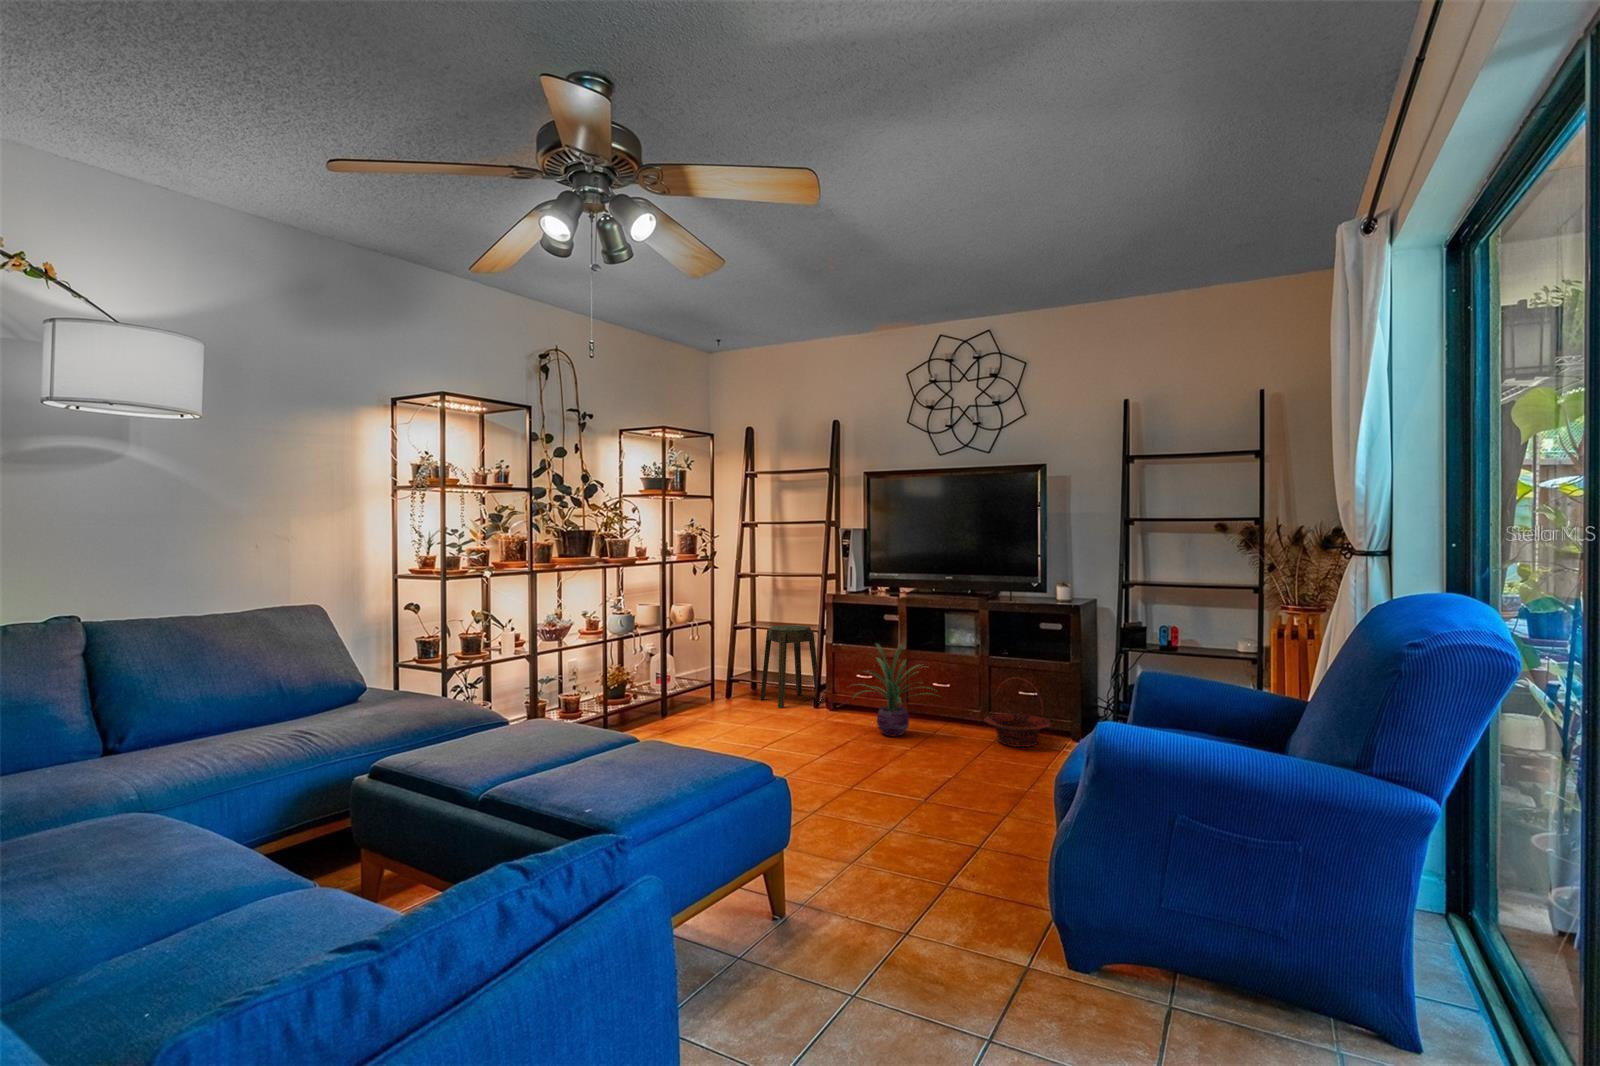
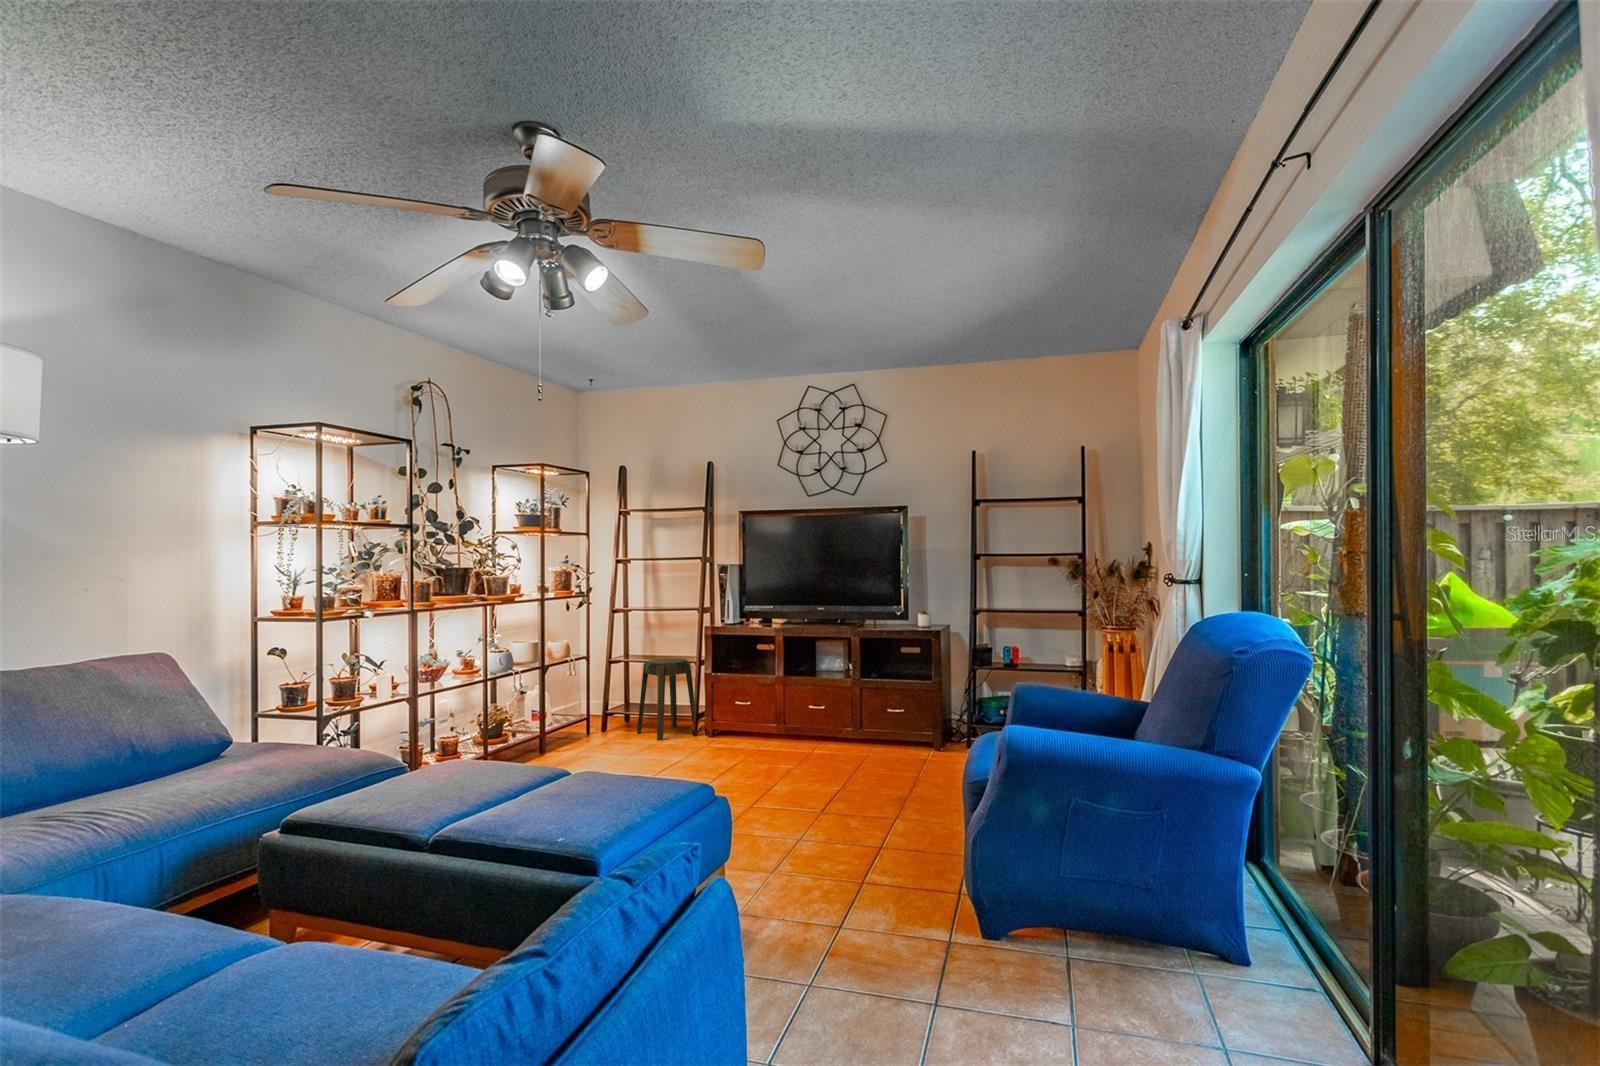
decorative plant: present [854,643,921,736] -> none [728,671,822,759]
basket: present [985,678,1051,747] -> none [860,698,919,761]

